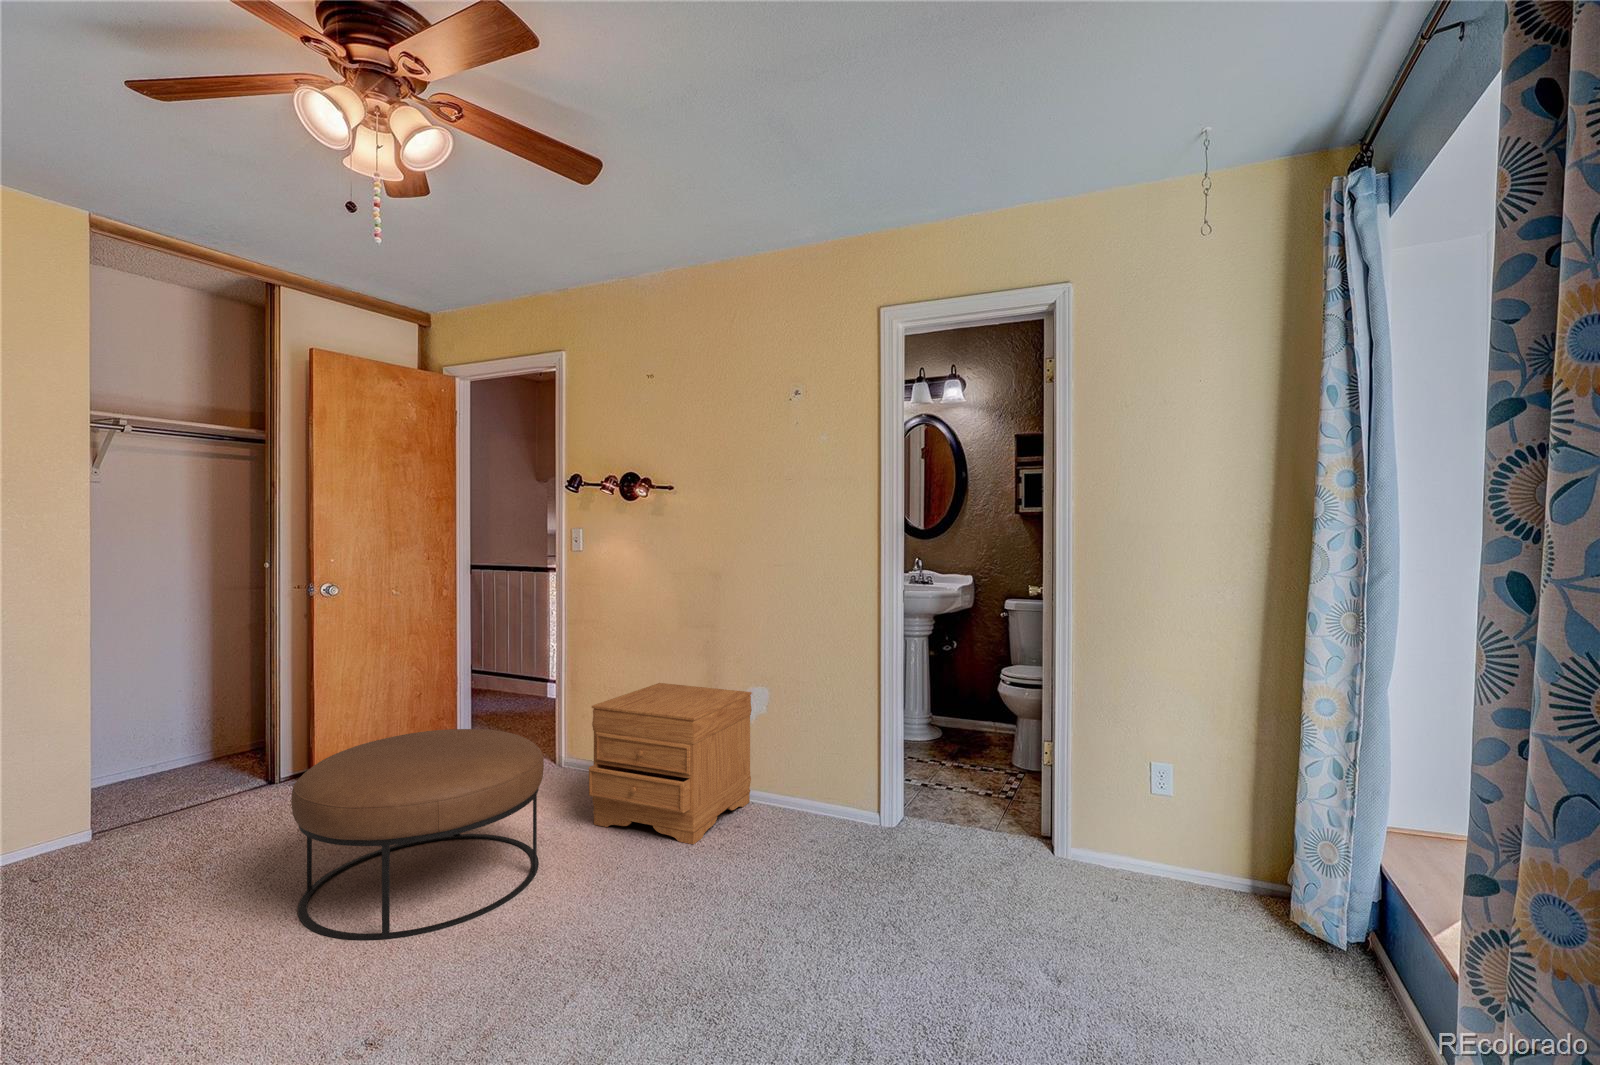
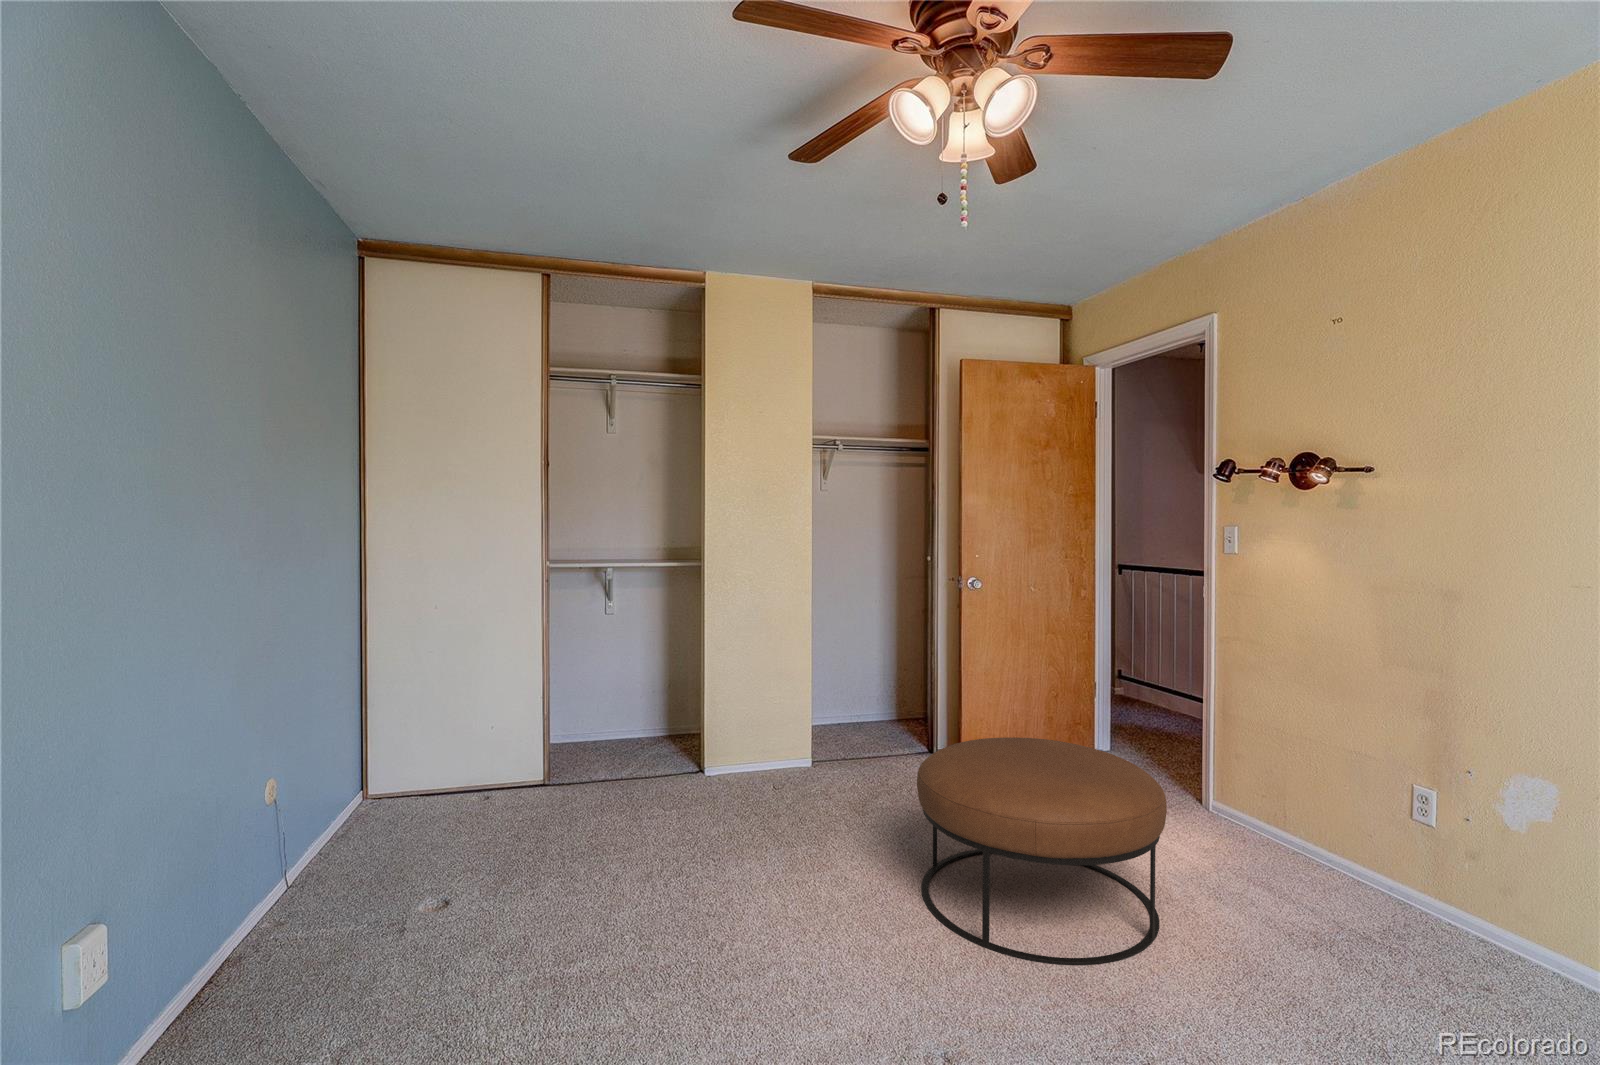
nightstand: present [589,683,752,844] -> none [1232,739,1525,993]

